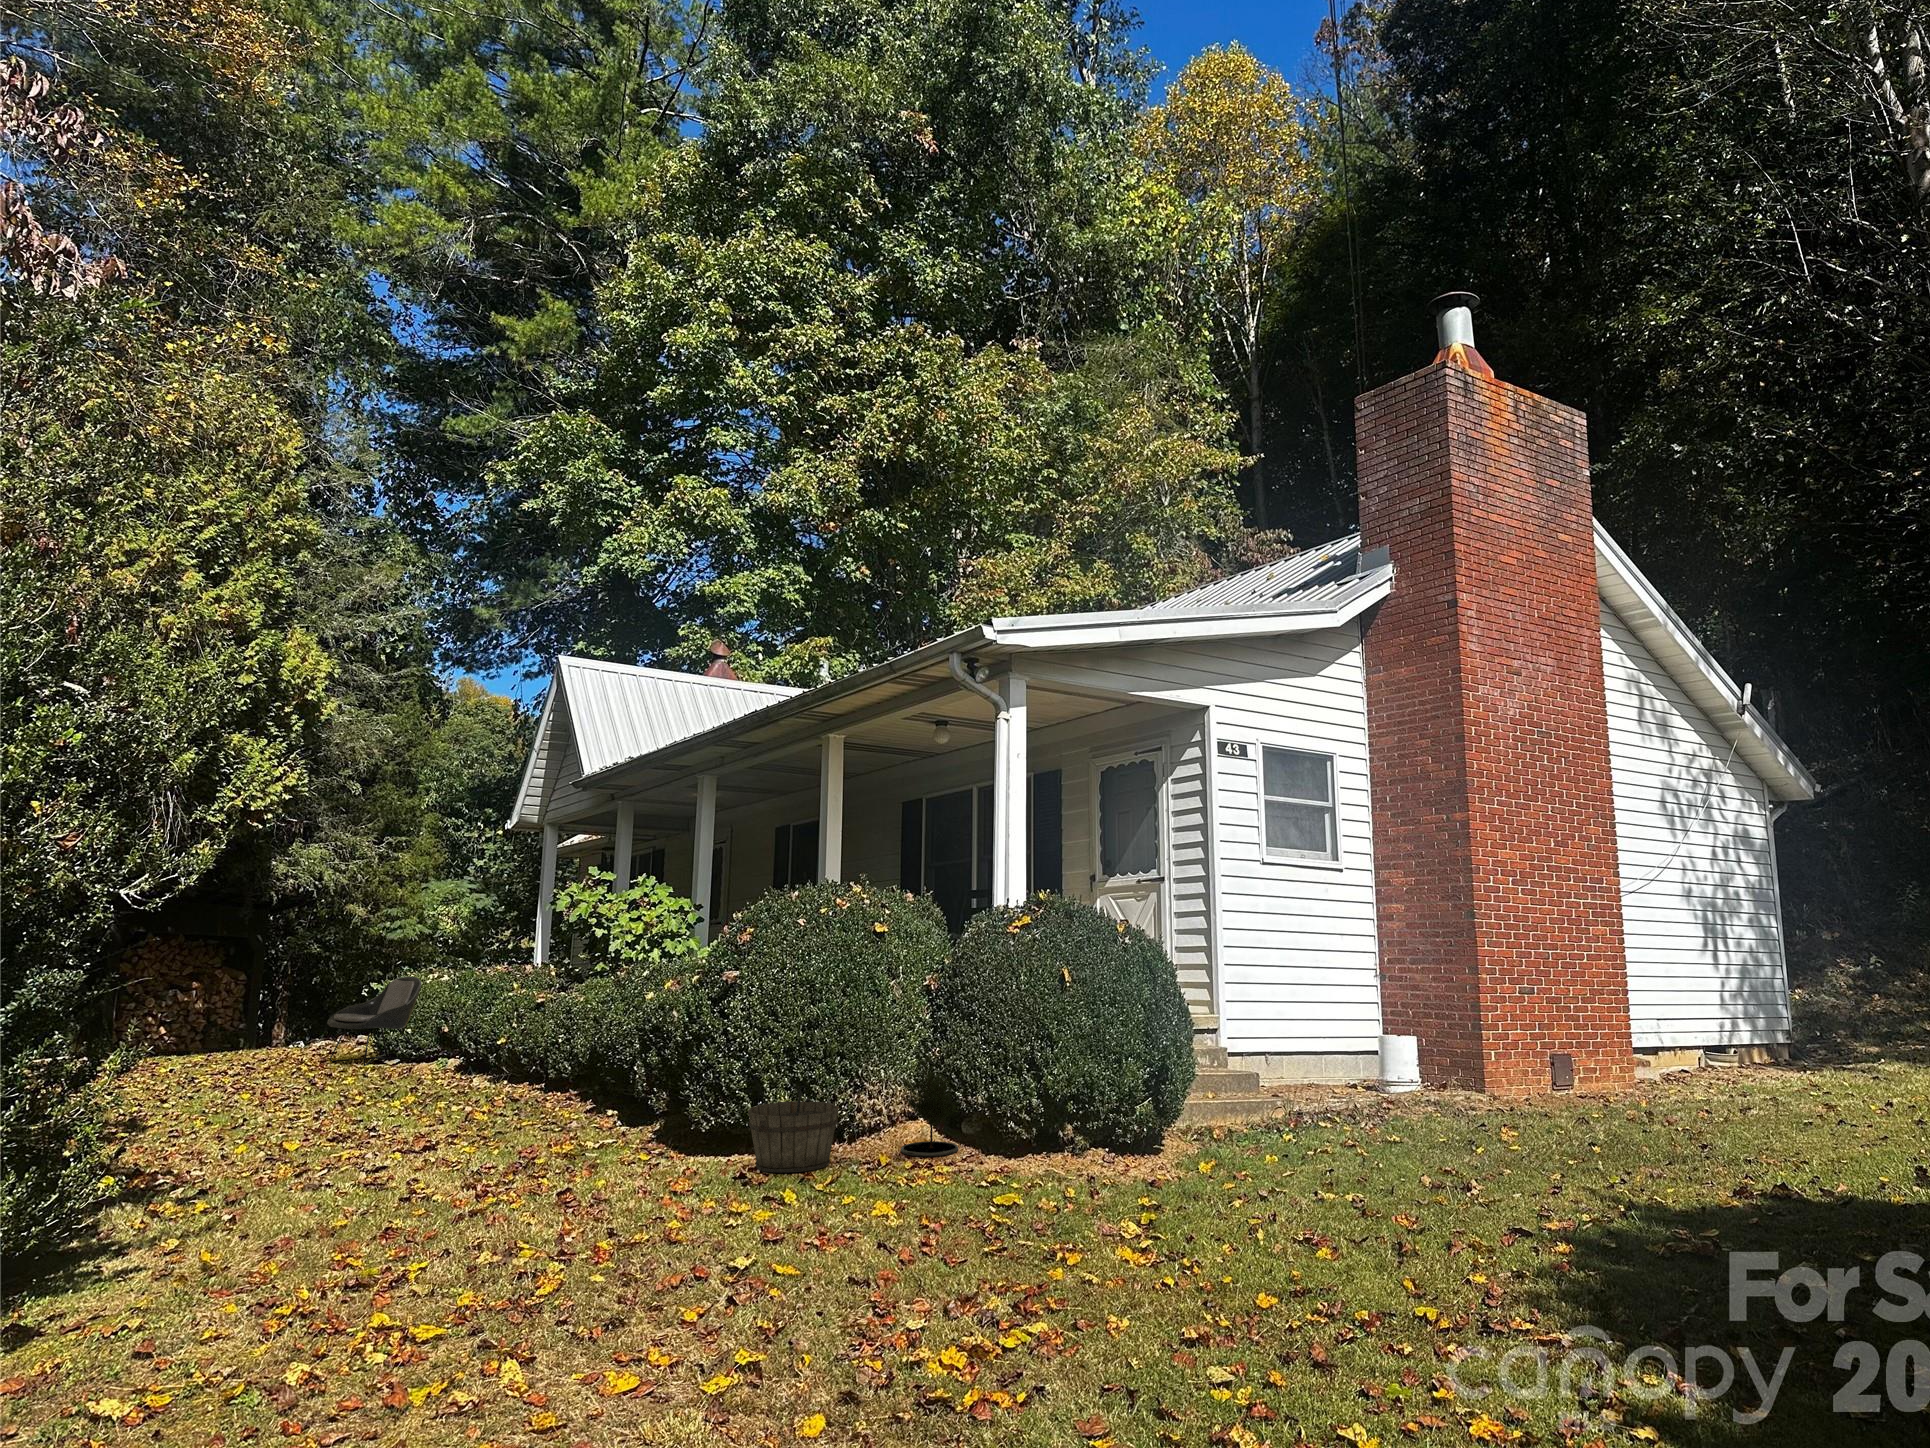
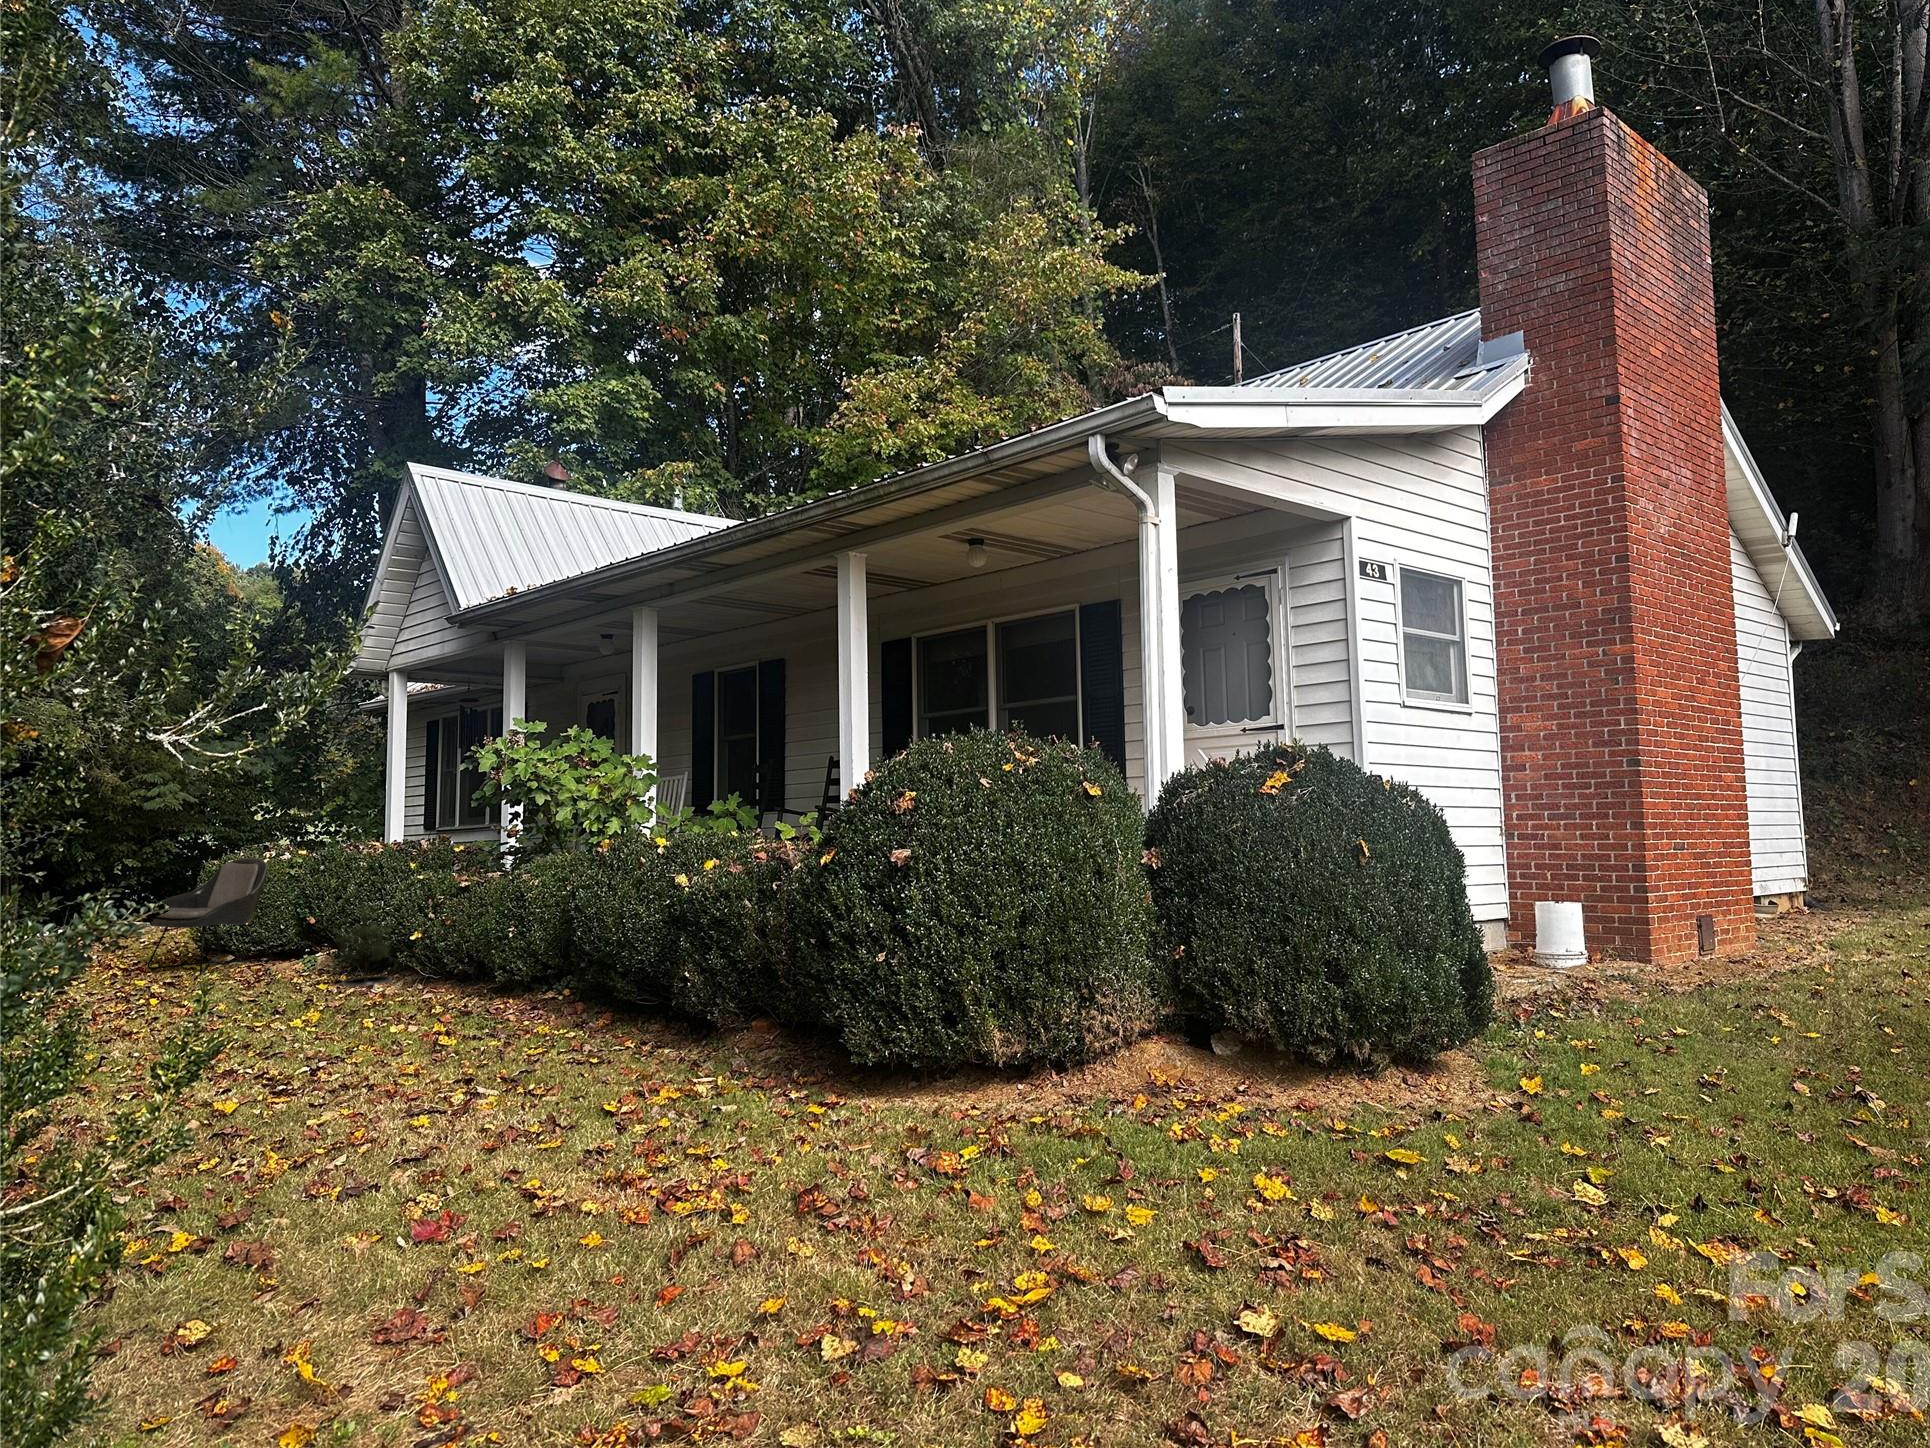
potted tree: present [900,1047,959,1156] -> present [336,902,391,987]
wooden bucket: present [748,1086,839,1172] -> none [967,1010,1094,1134]

